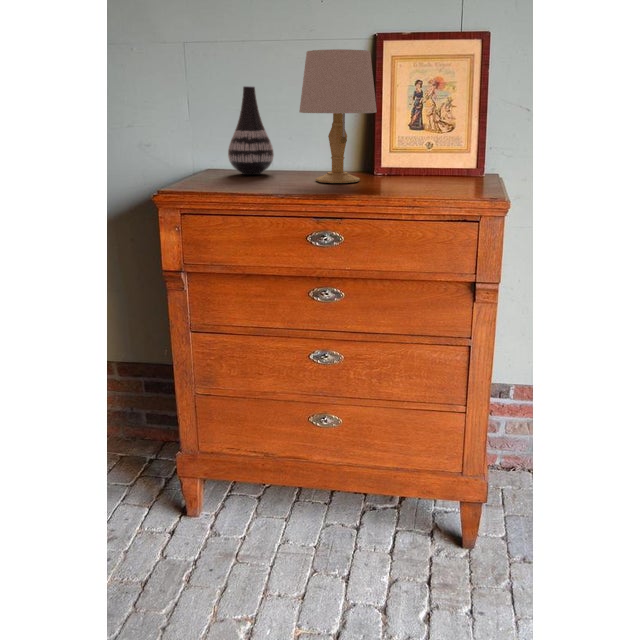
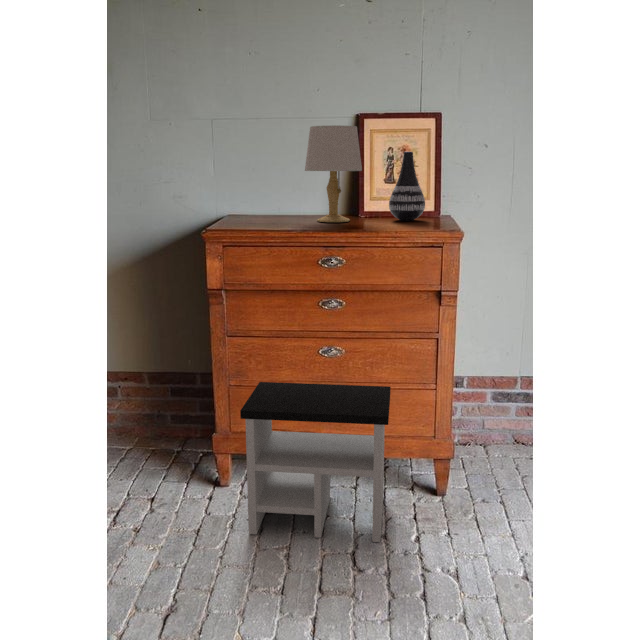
vase: present [228,86,274,175] -> present [389,152,425,221]
side table: none [192,393,403,619] -> present [240,382,391,542]

